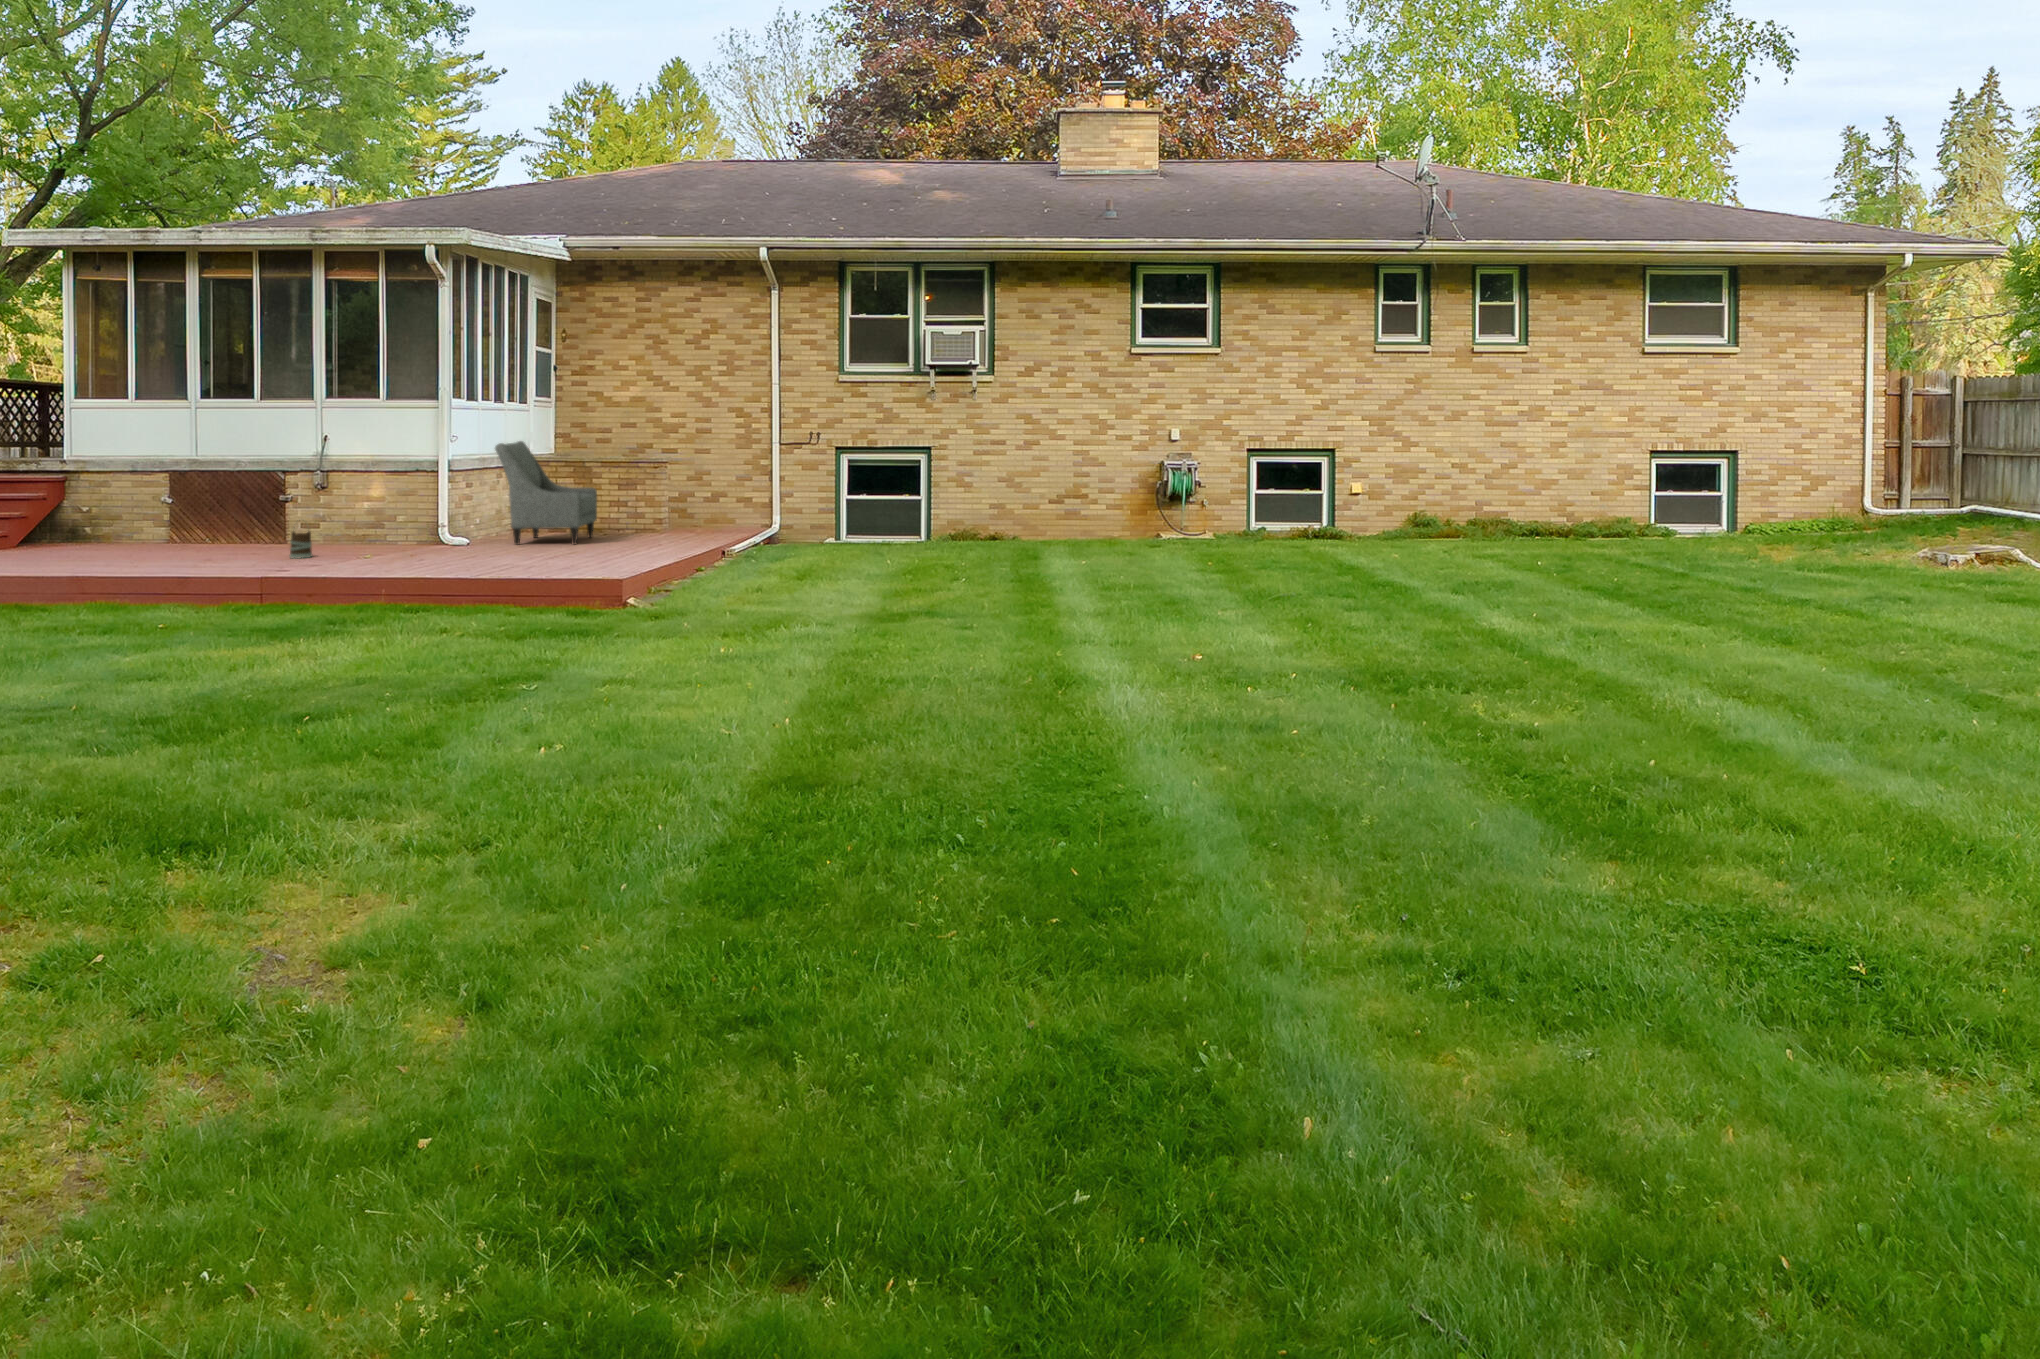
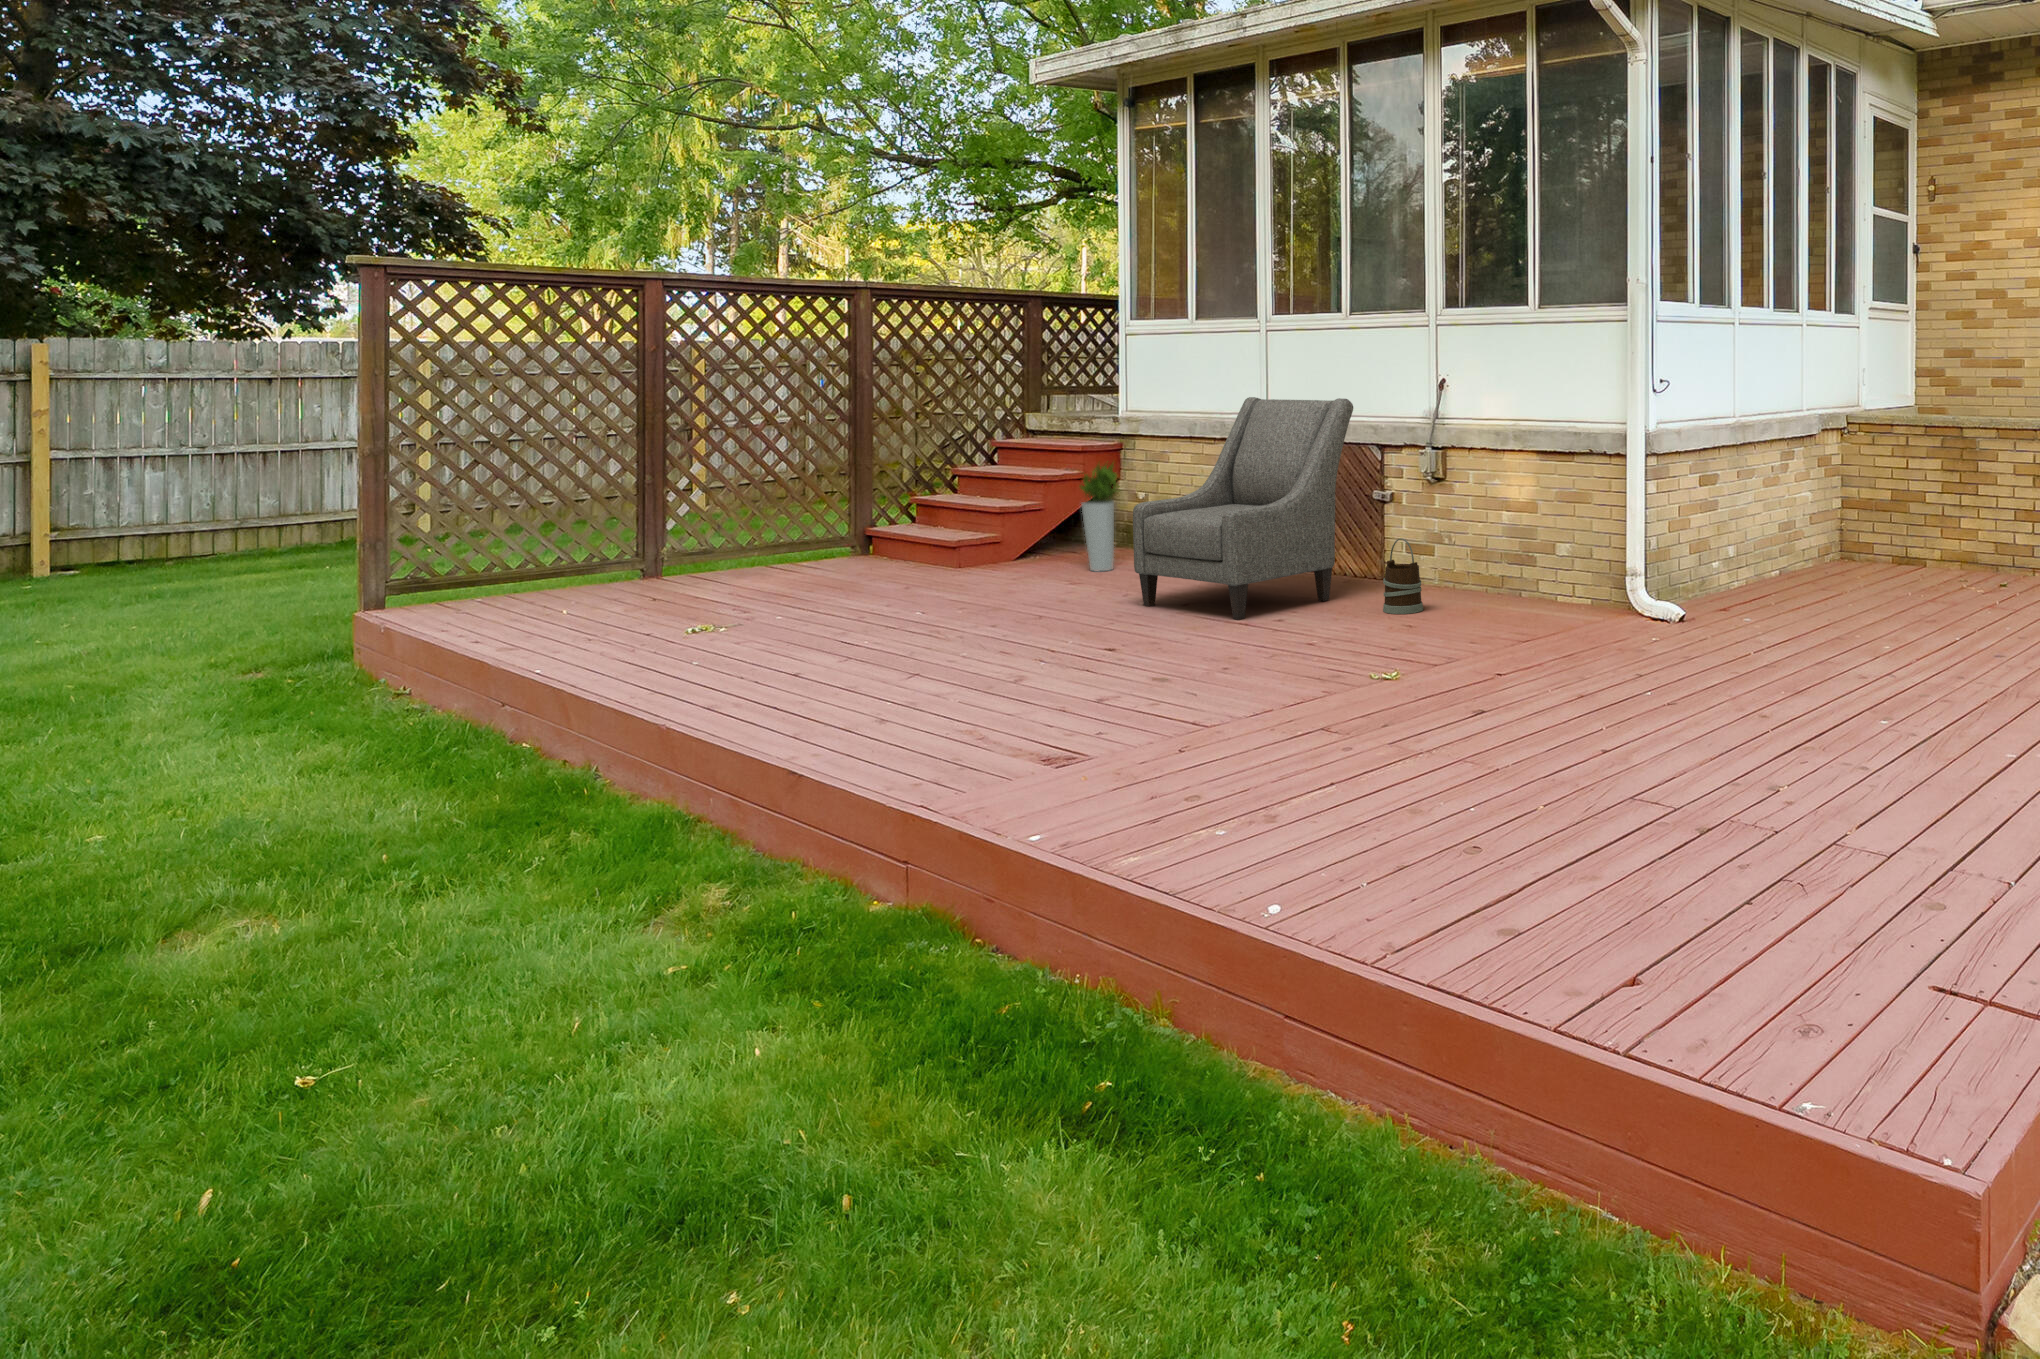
chair: present [495,441,597,545] -> present [1133,397,1353,620]
planter: none [42,486,75,556] -> present [1080,464,1117,571]

